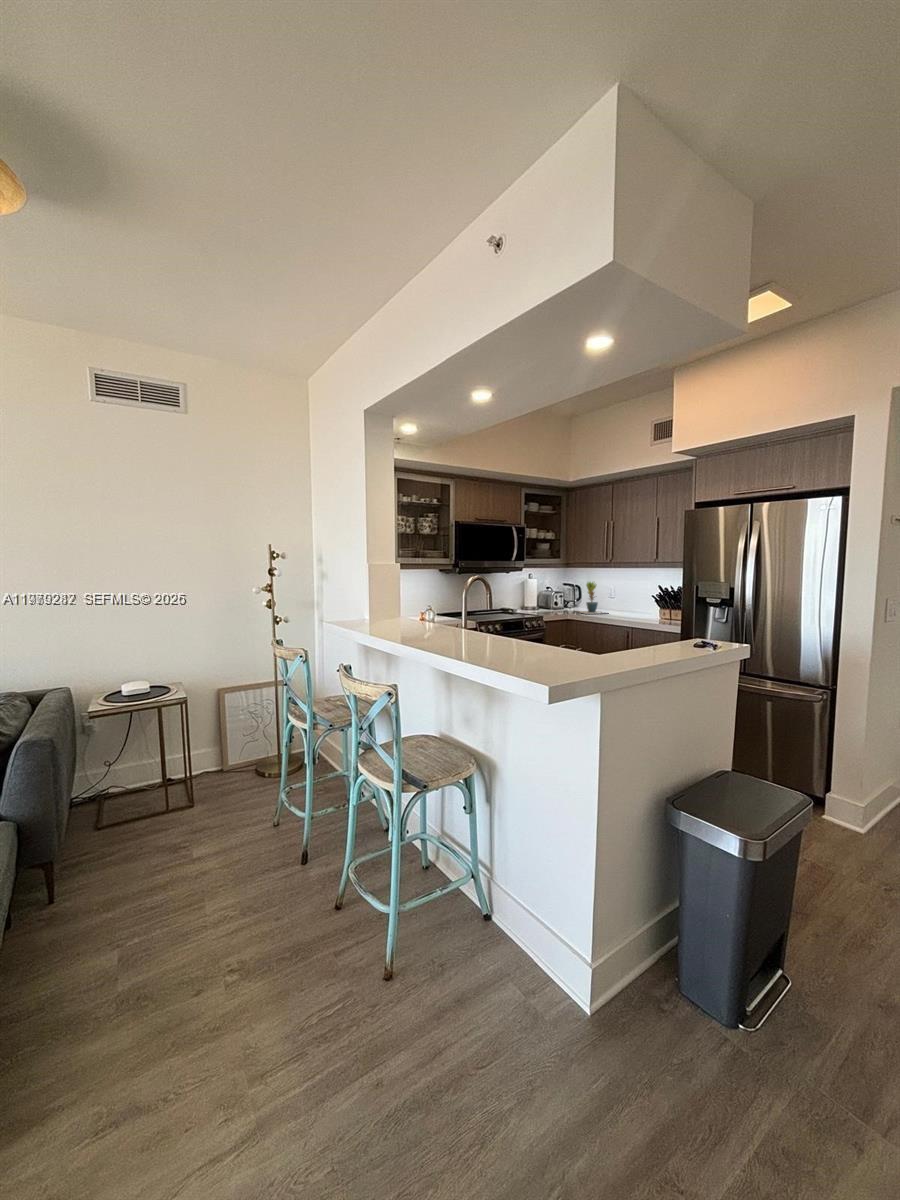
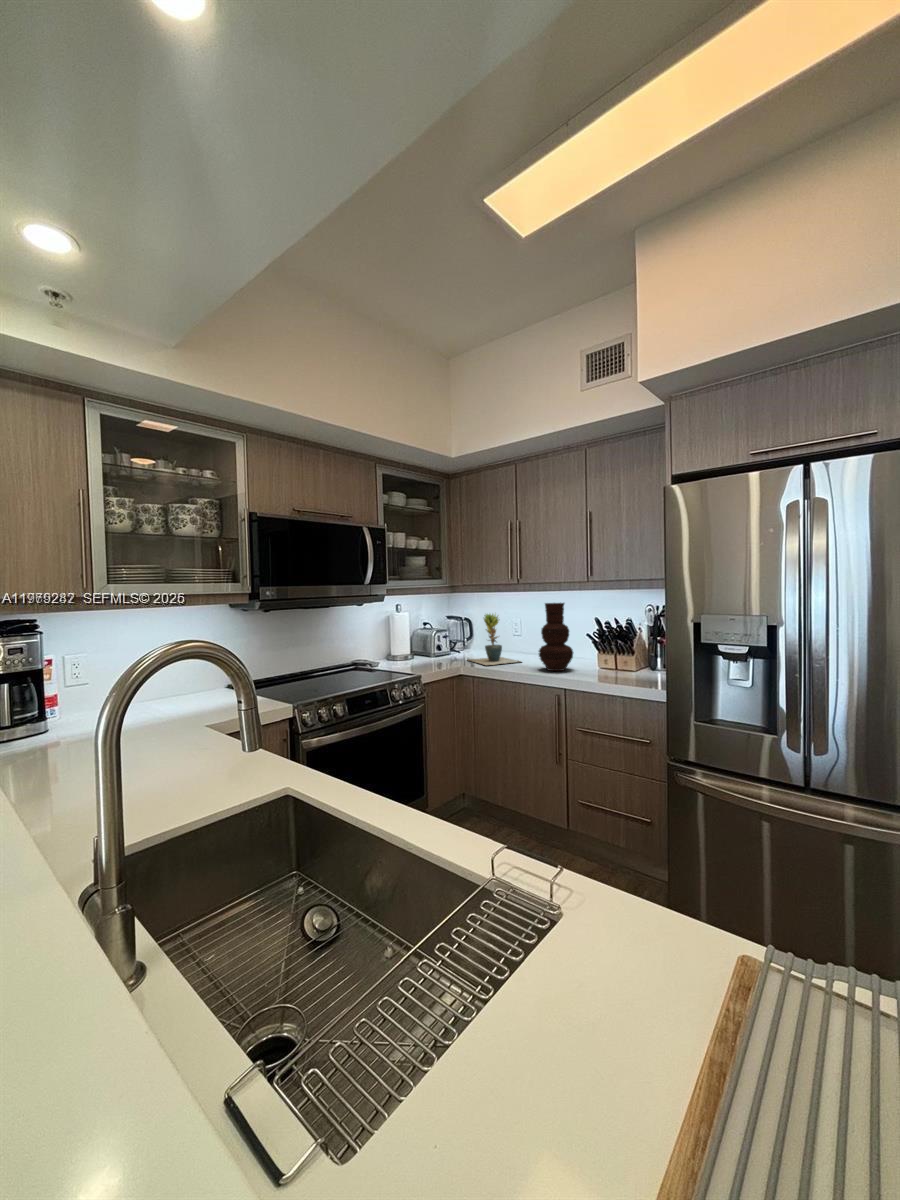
vase: none [618,575,641,618] -> present [539,603,573,671]

